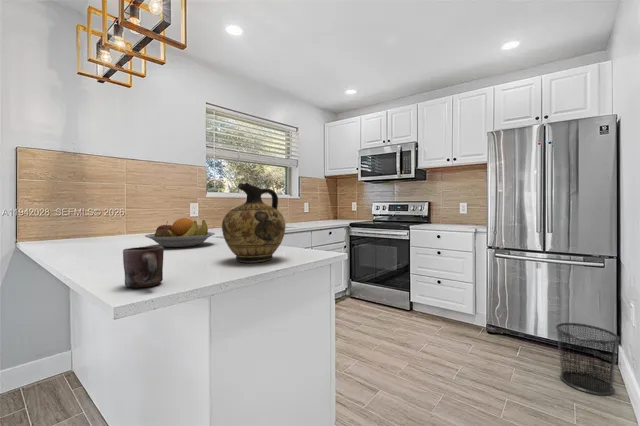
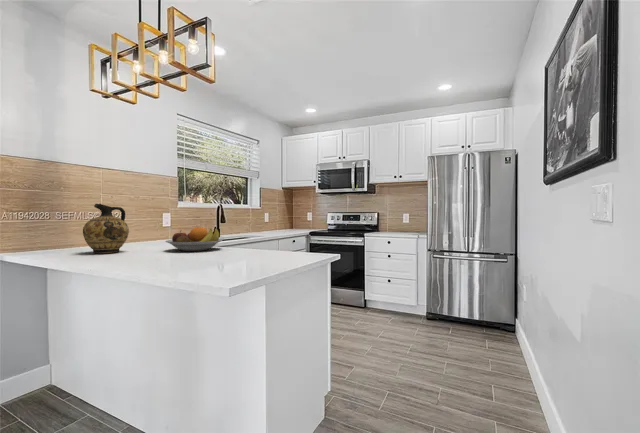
ceramic jug: present [222,183,285,263] -> present [83,204,129,253]
mug: present [123,246,164,288] -> none [222,244,250,270]
waste bin: present [556,323,620,395] -> none [475,304,514,351]

